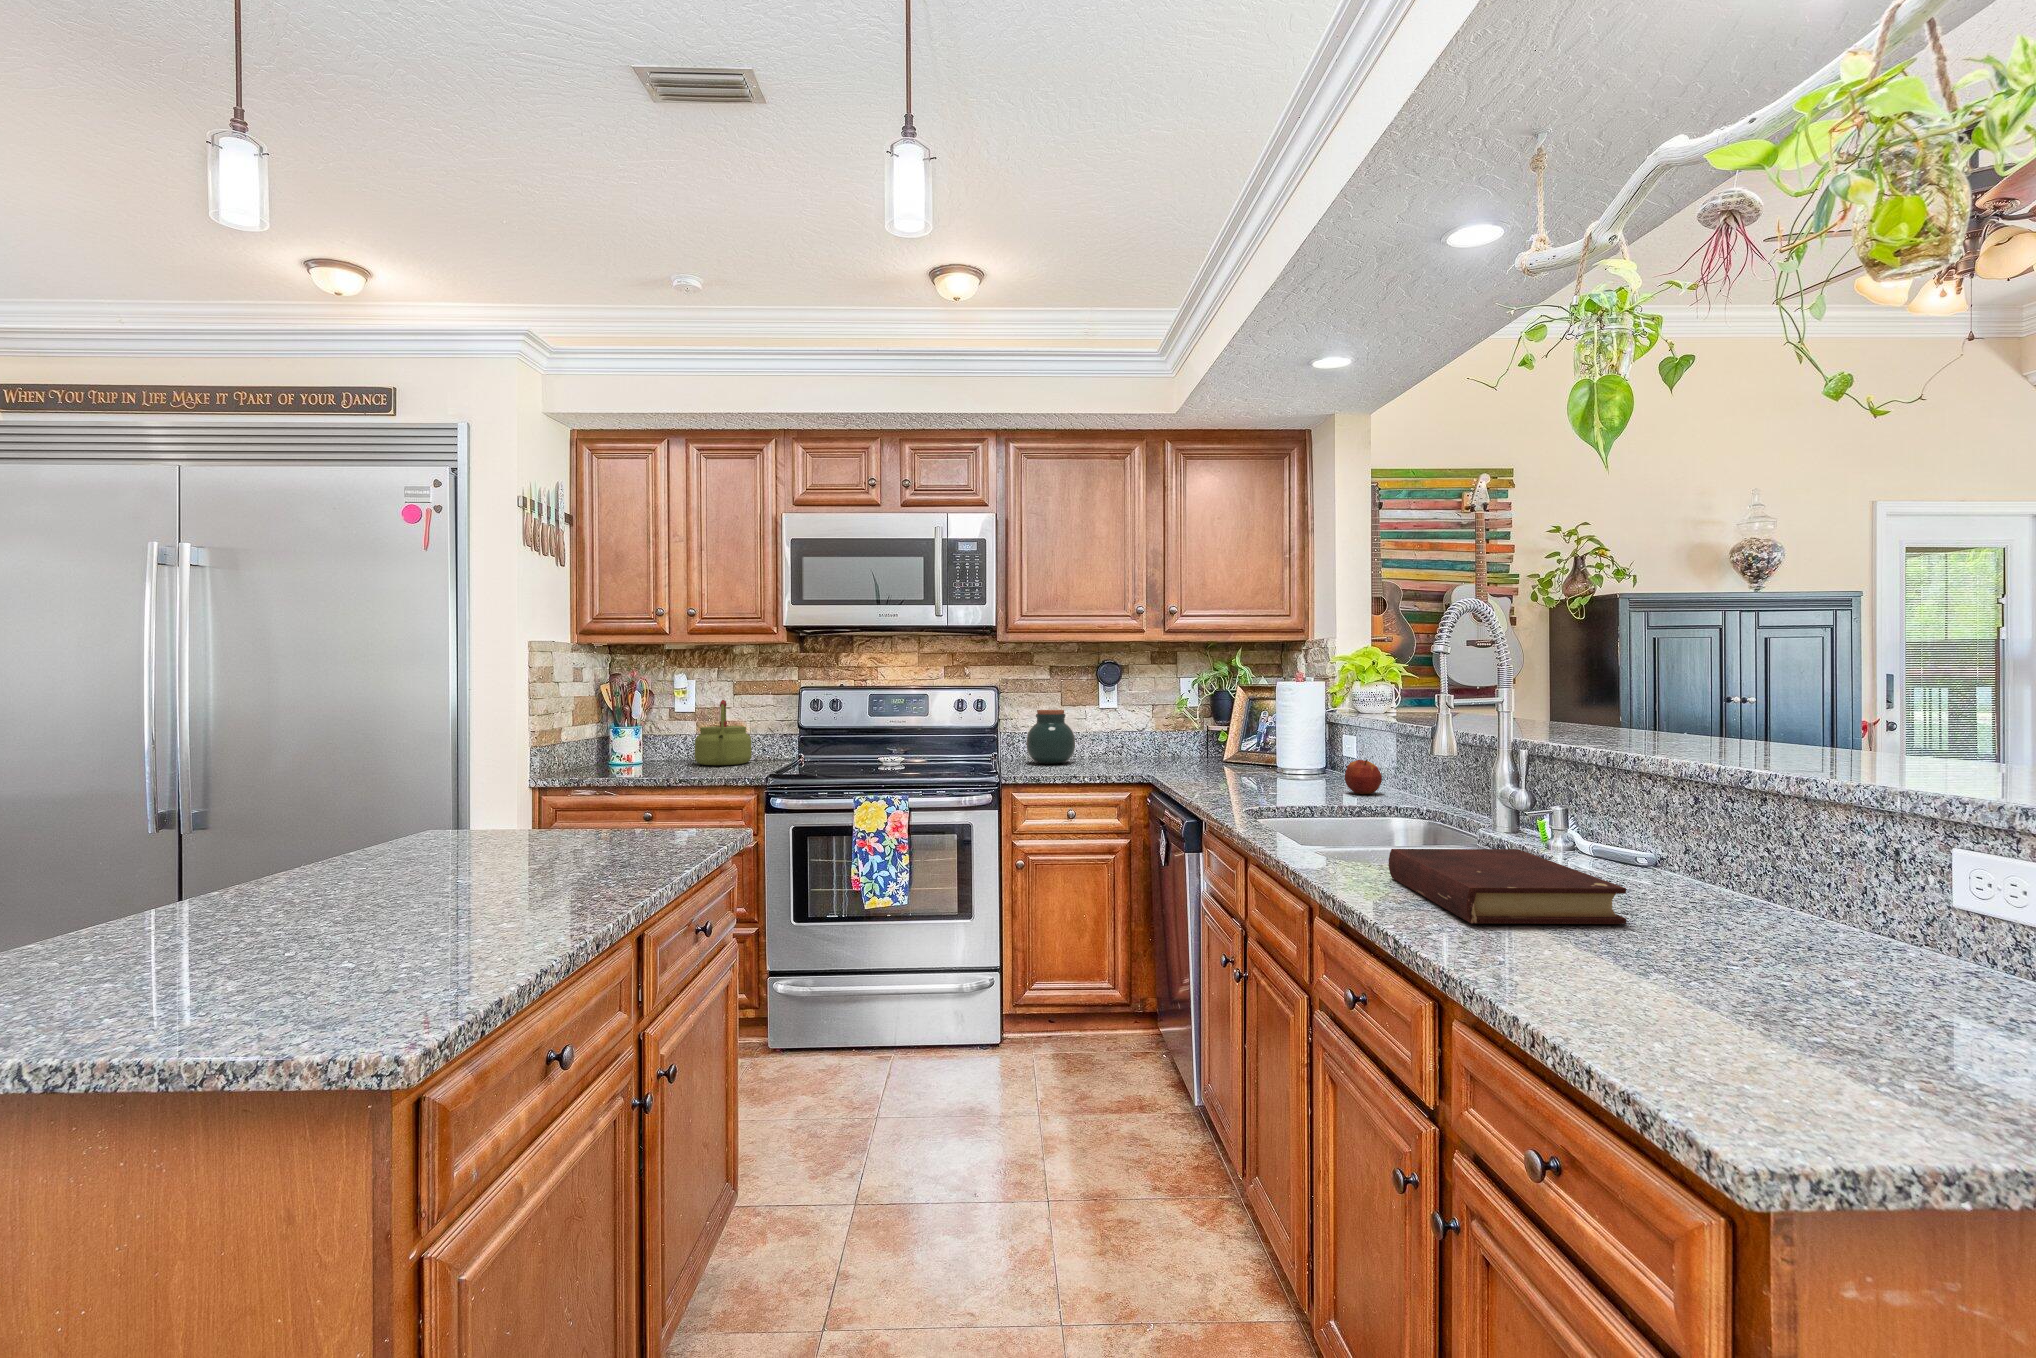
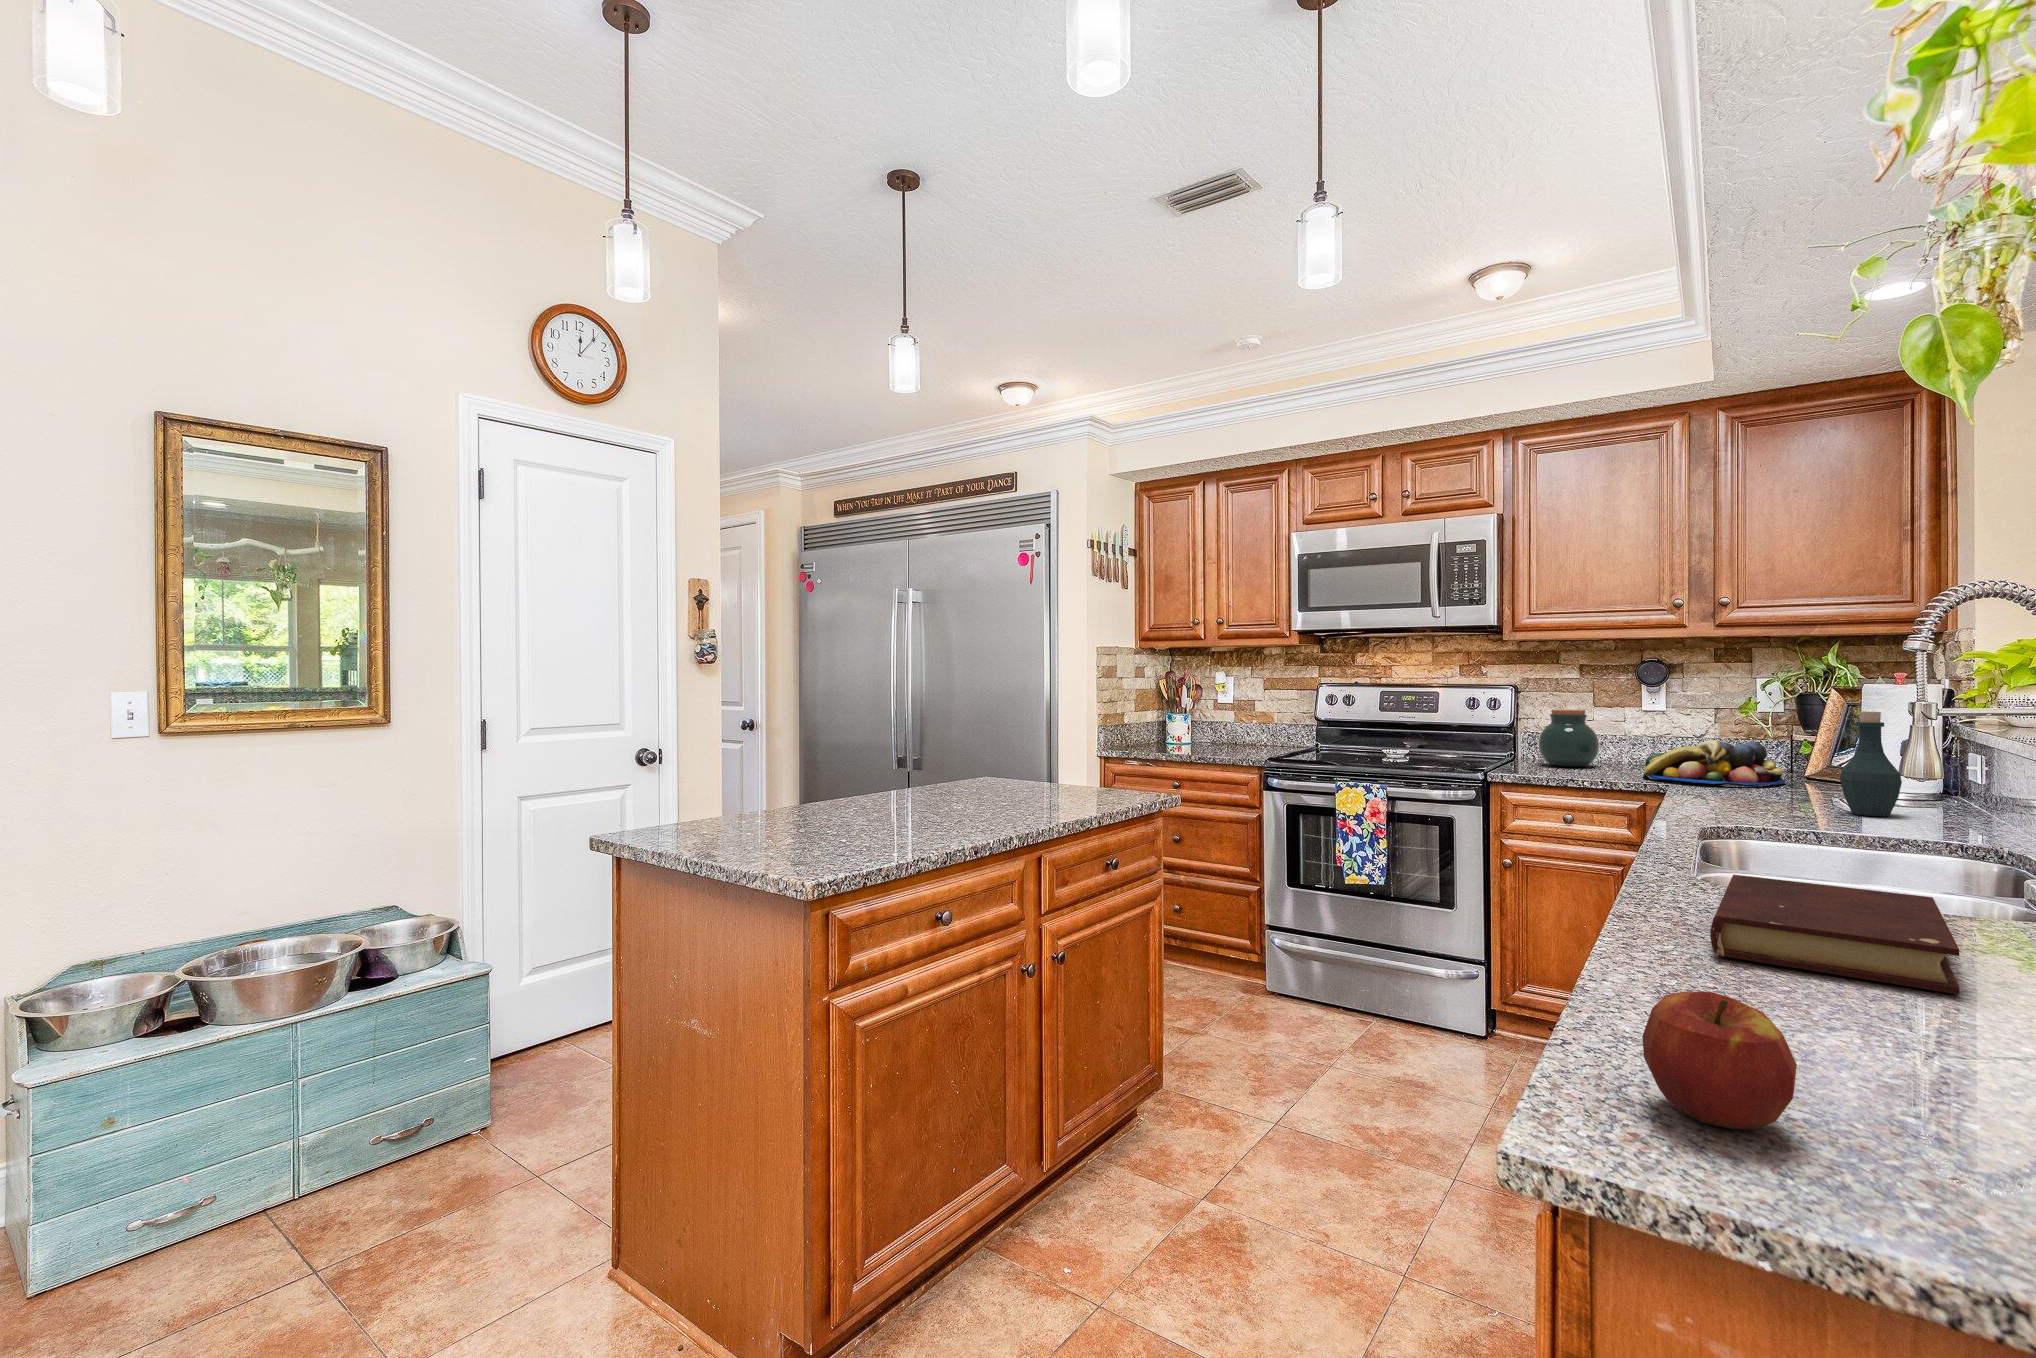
kettle: present [695,700,752,765] -> none [1227,694,1275,749]
bottle: none [1285,705,1325,789] -> present [1840,711,1902,816]
fruit bowl: none [1117,733,1219,771] -> present [1643,740,1785,785]
apple: present [1345,759,1382,794] -> present [1642,992,1797,1129]

